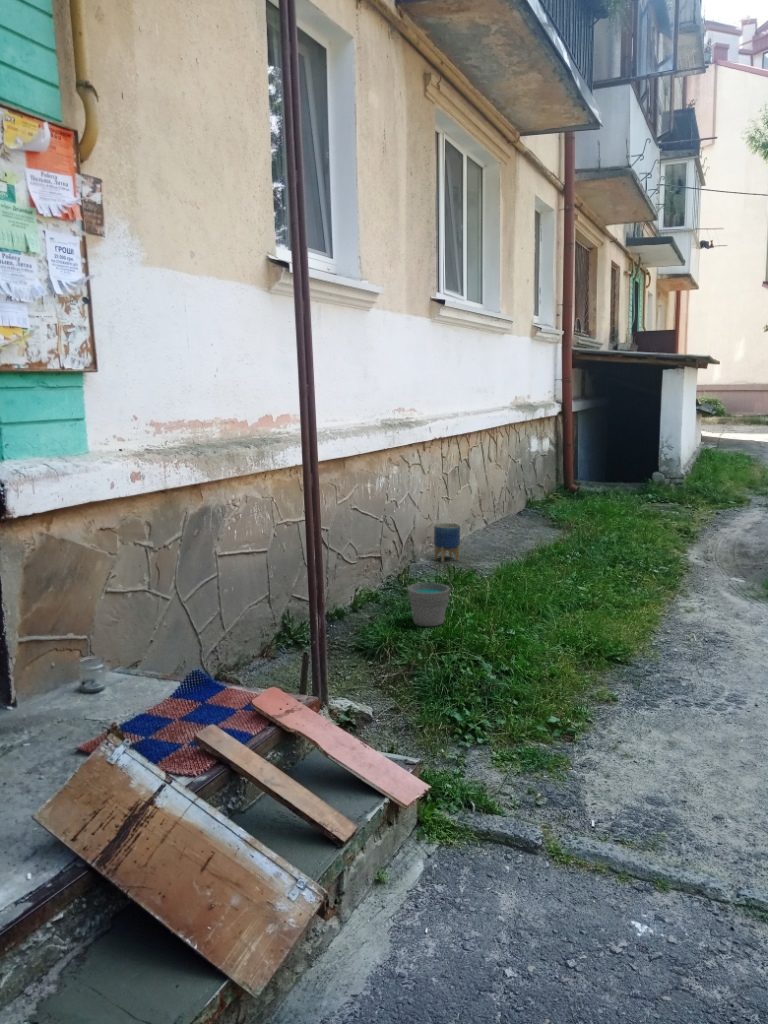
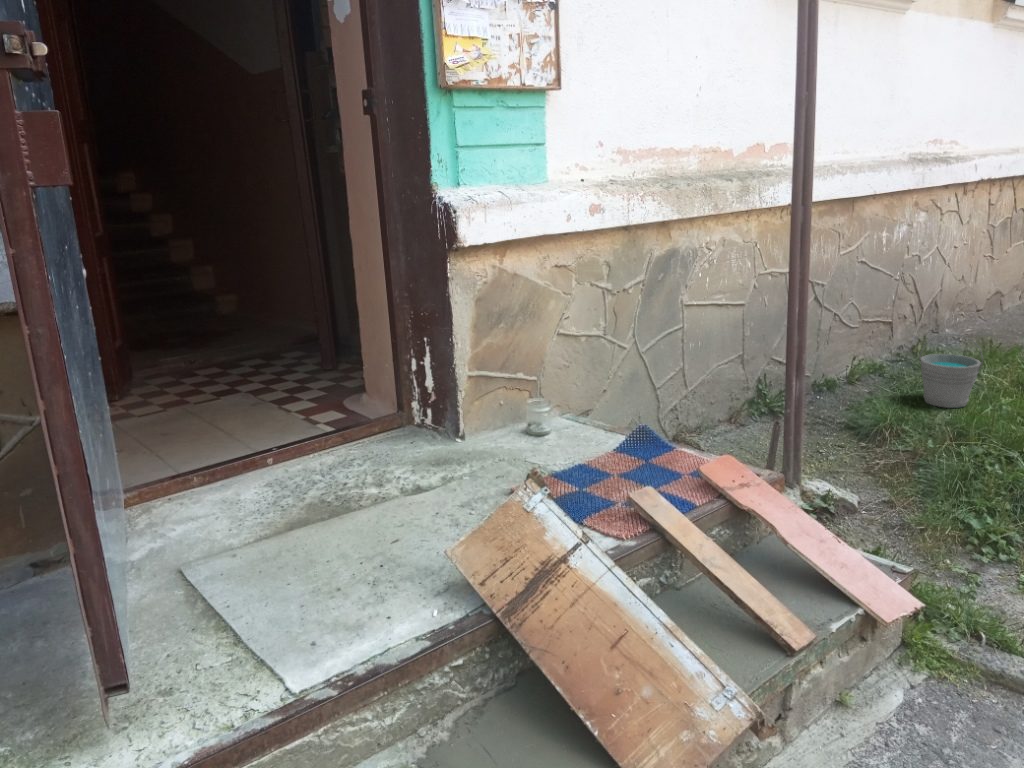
planter: present [434,523,460,562] -> none [962,287,1003,335]

